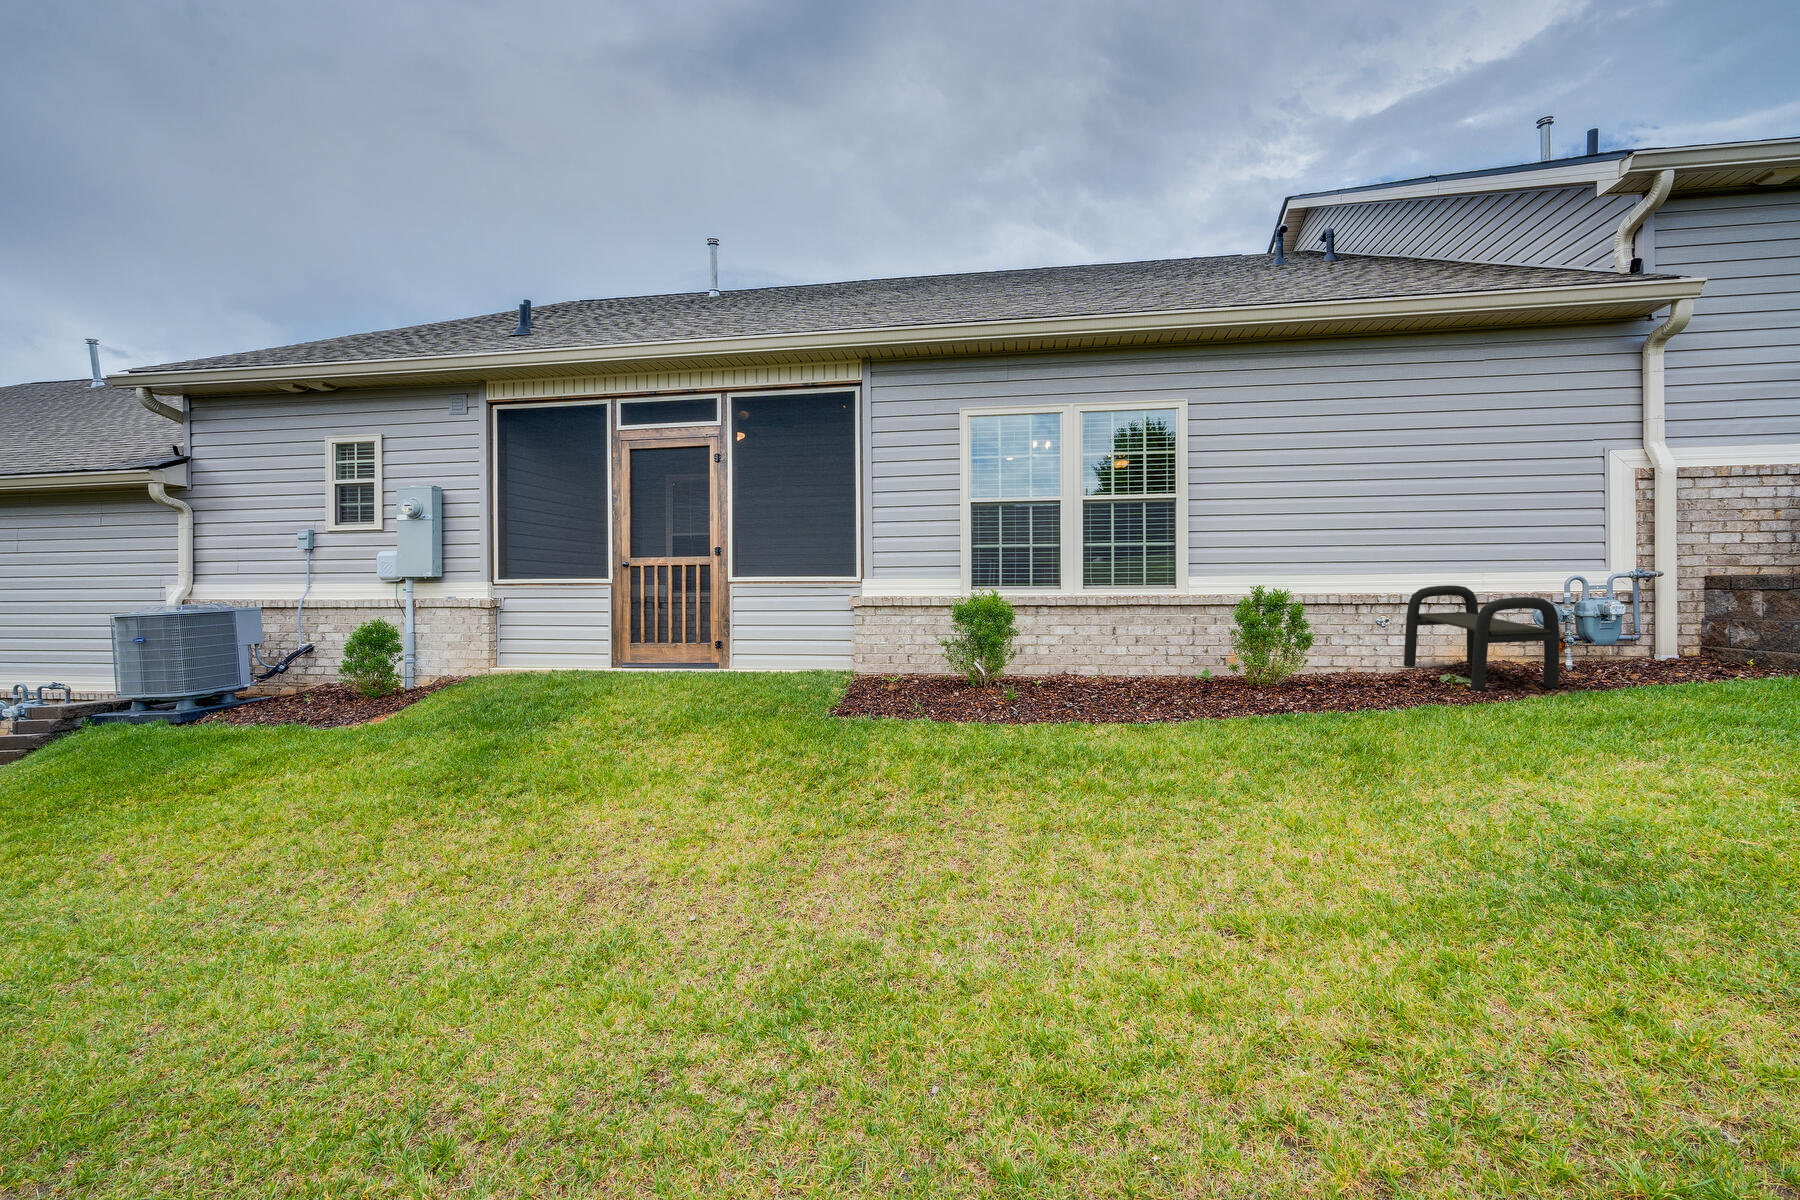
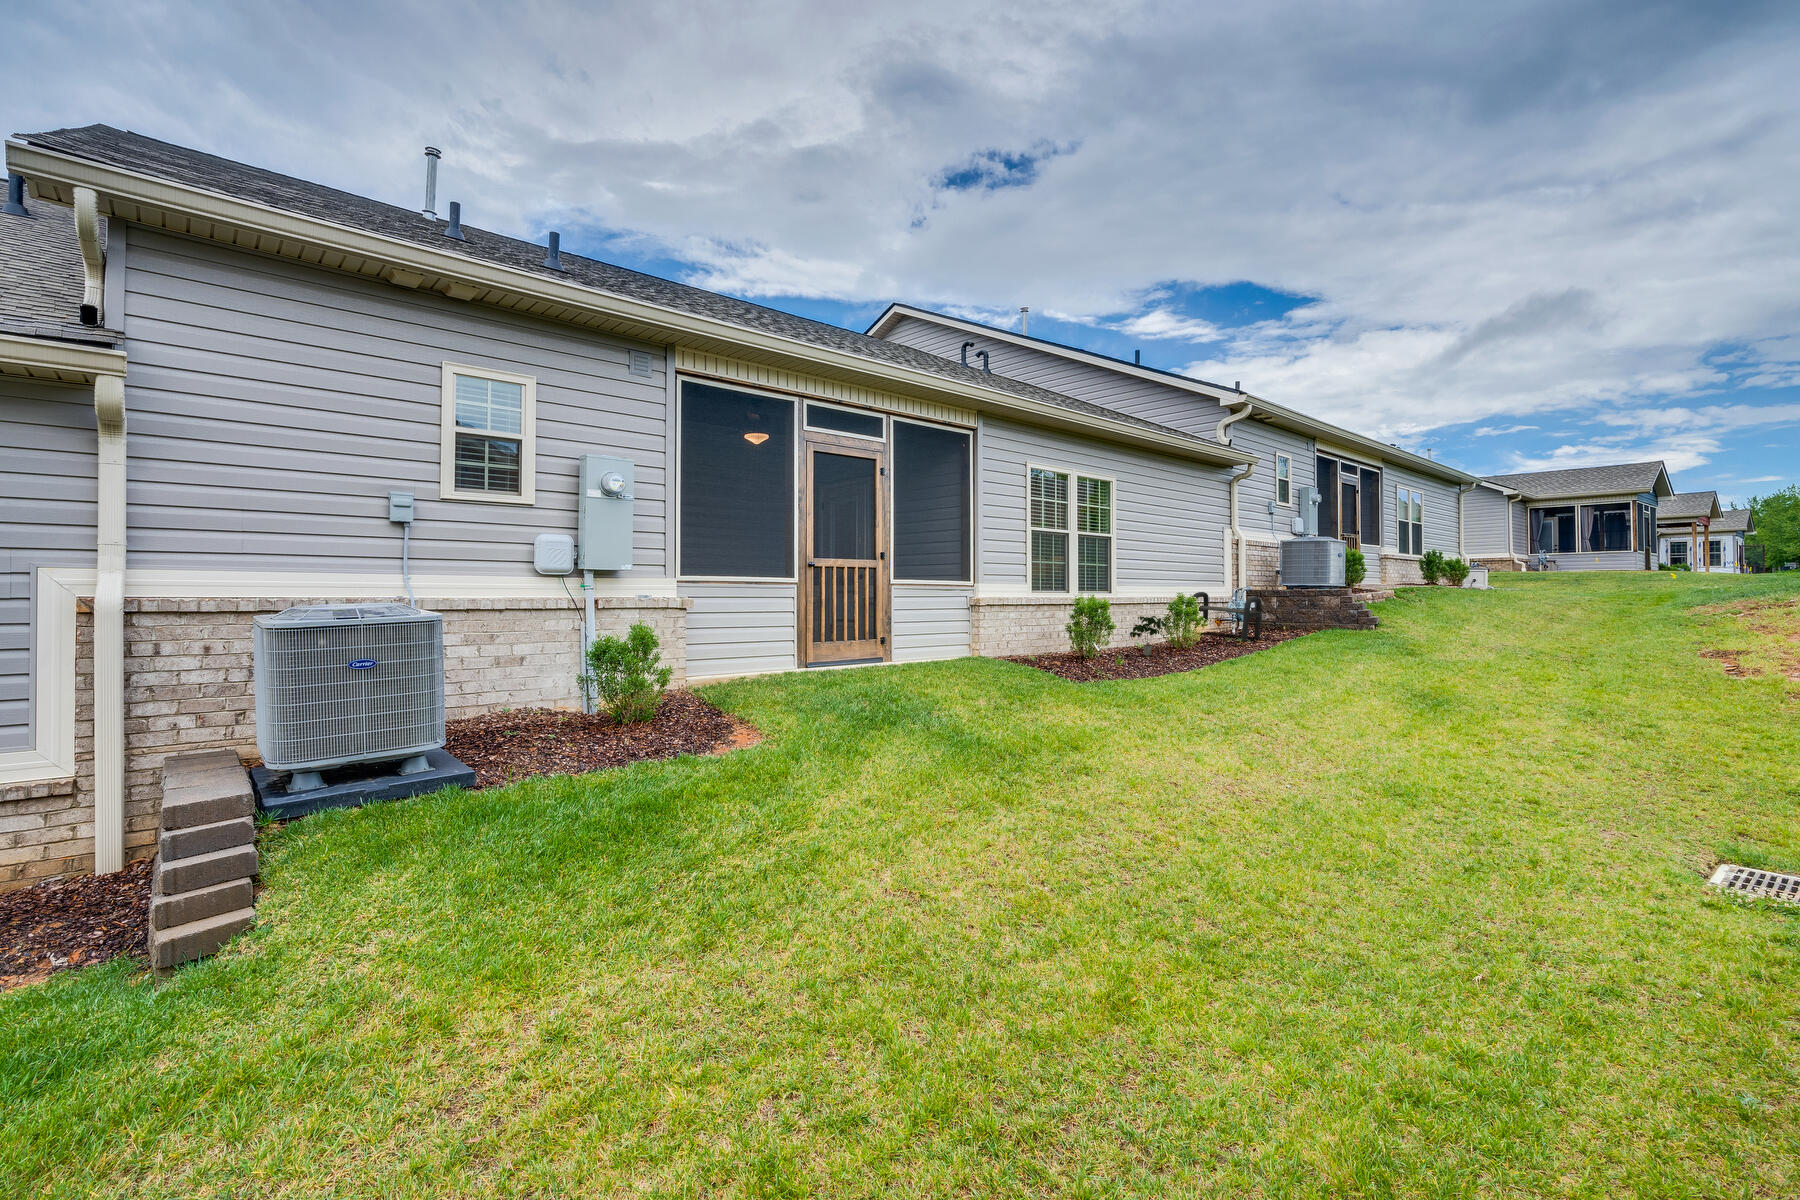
potted plant: none [1086,630,1144,696] -> present [1130,616,1167,655]

